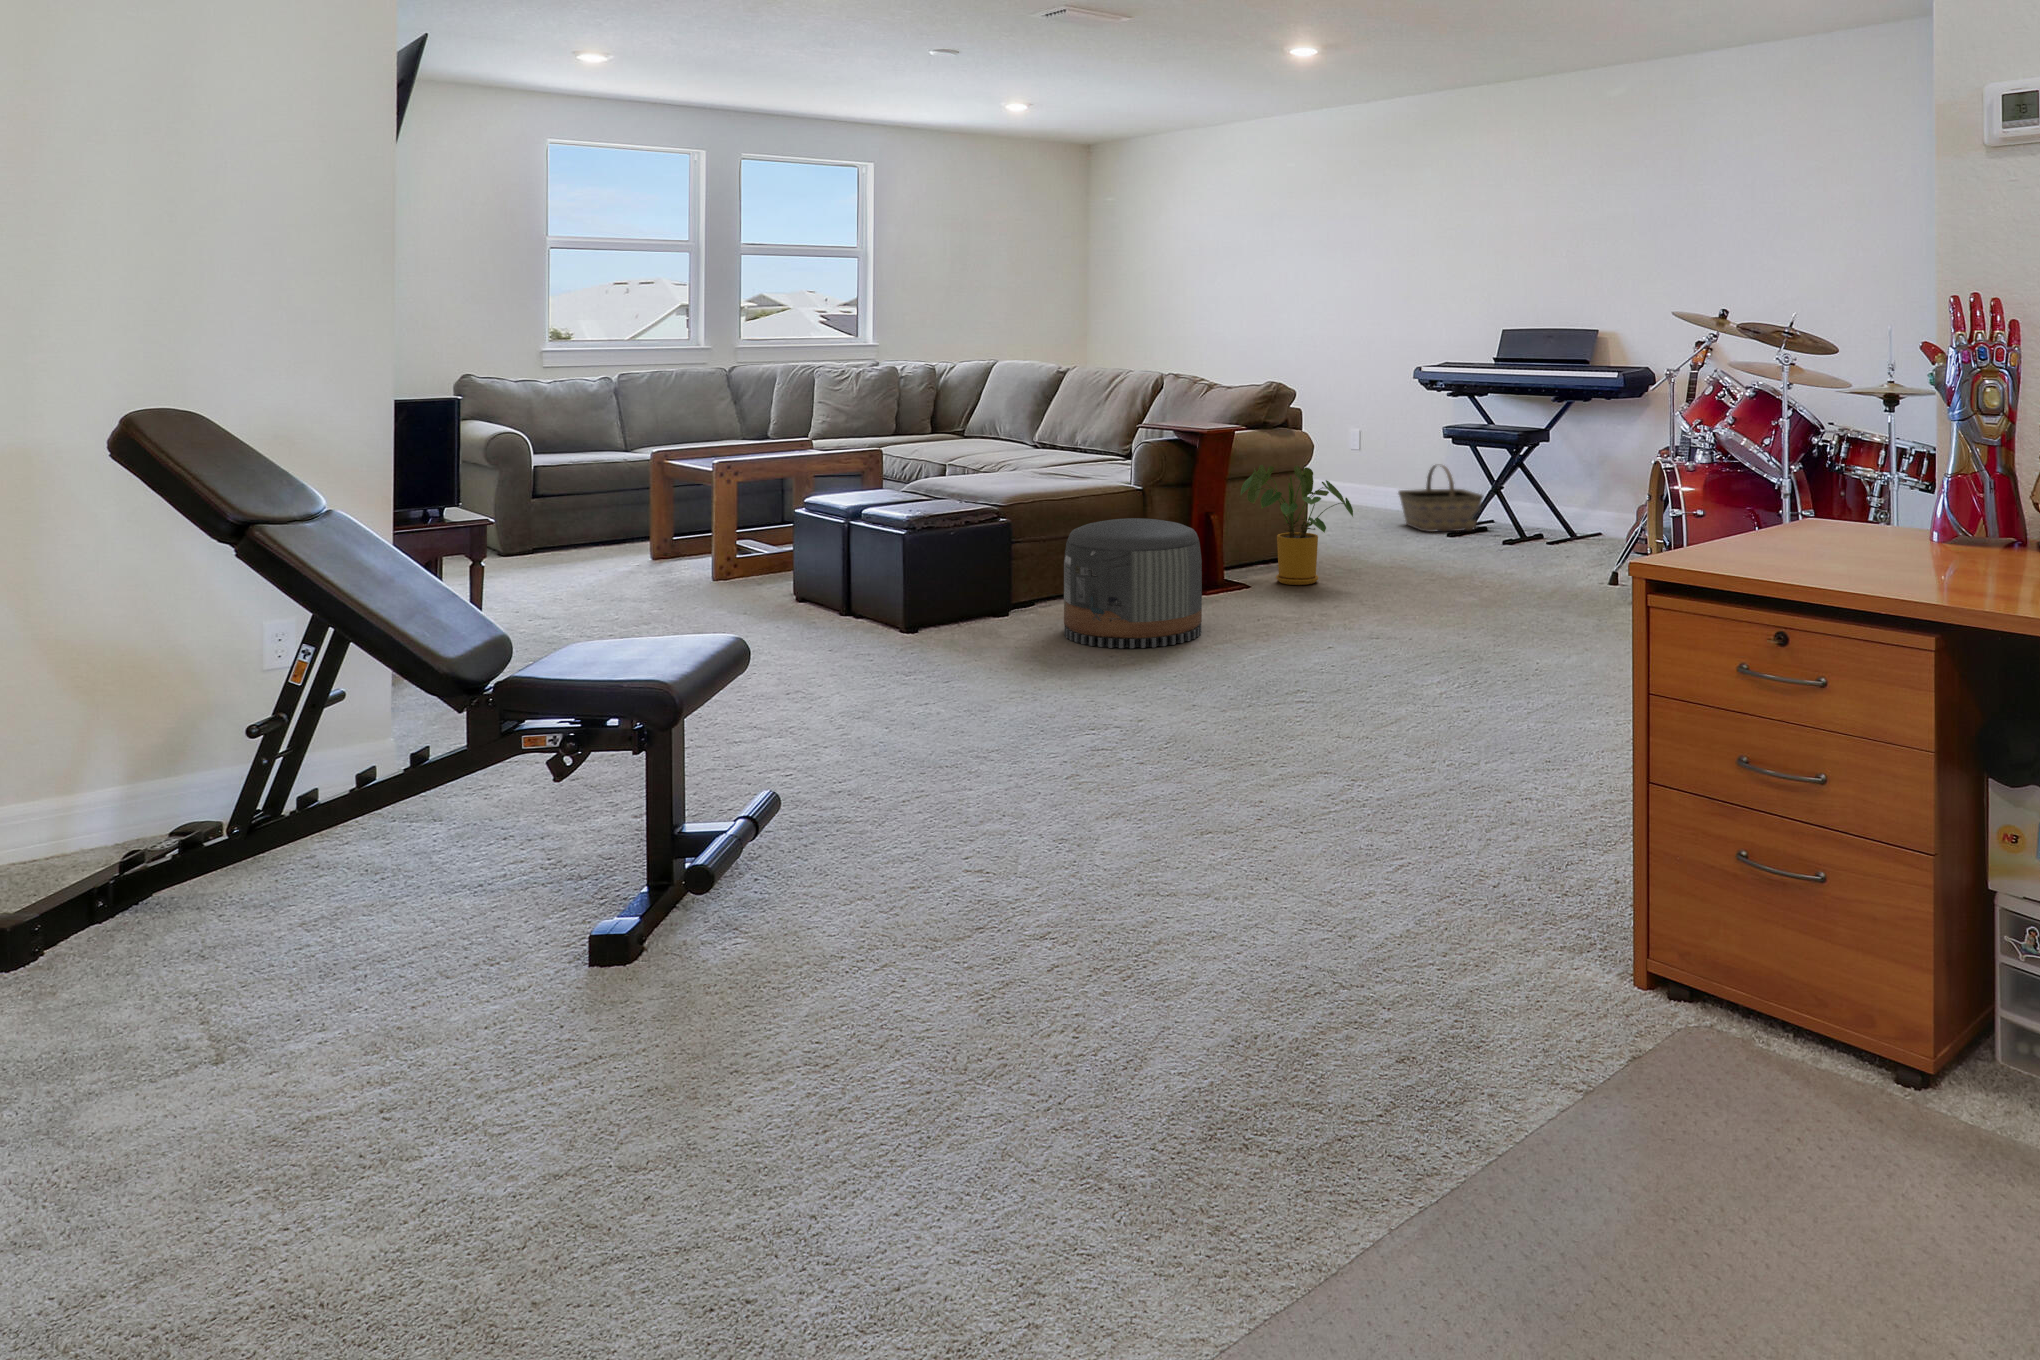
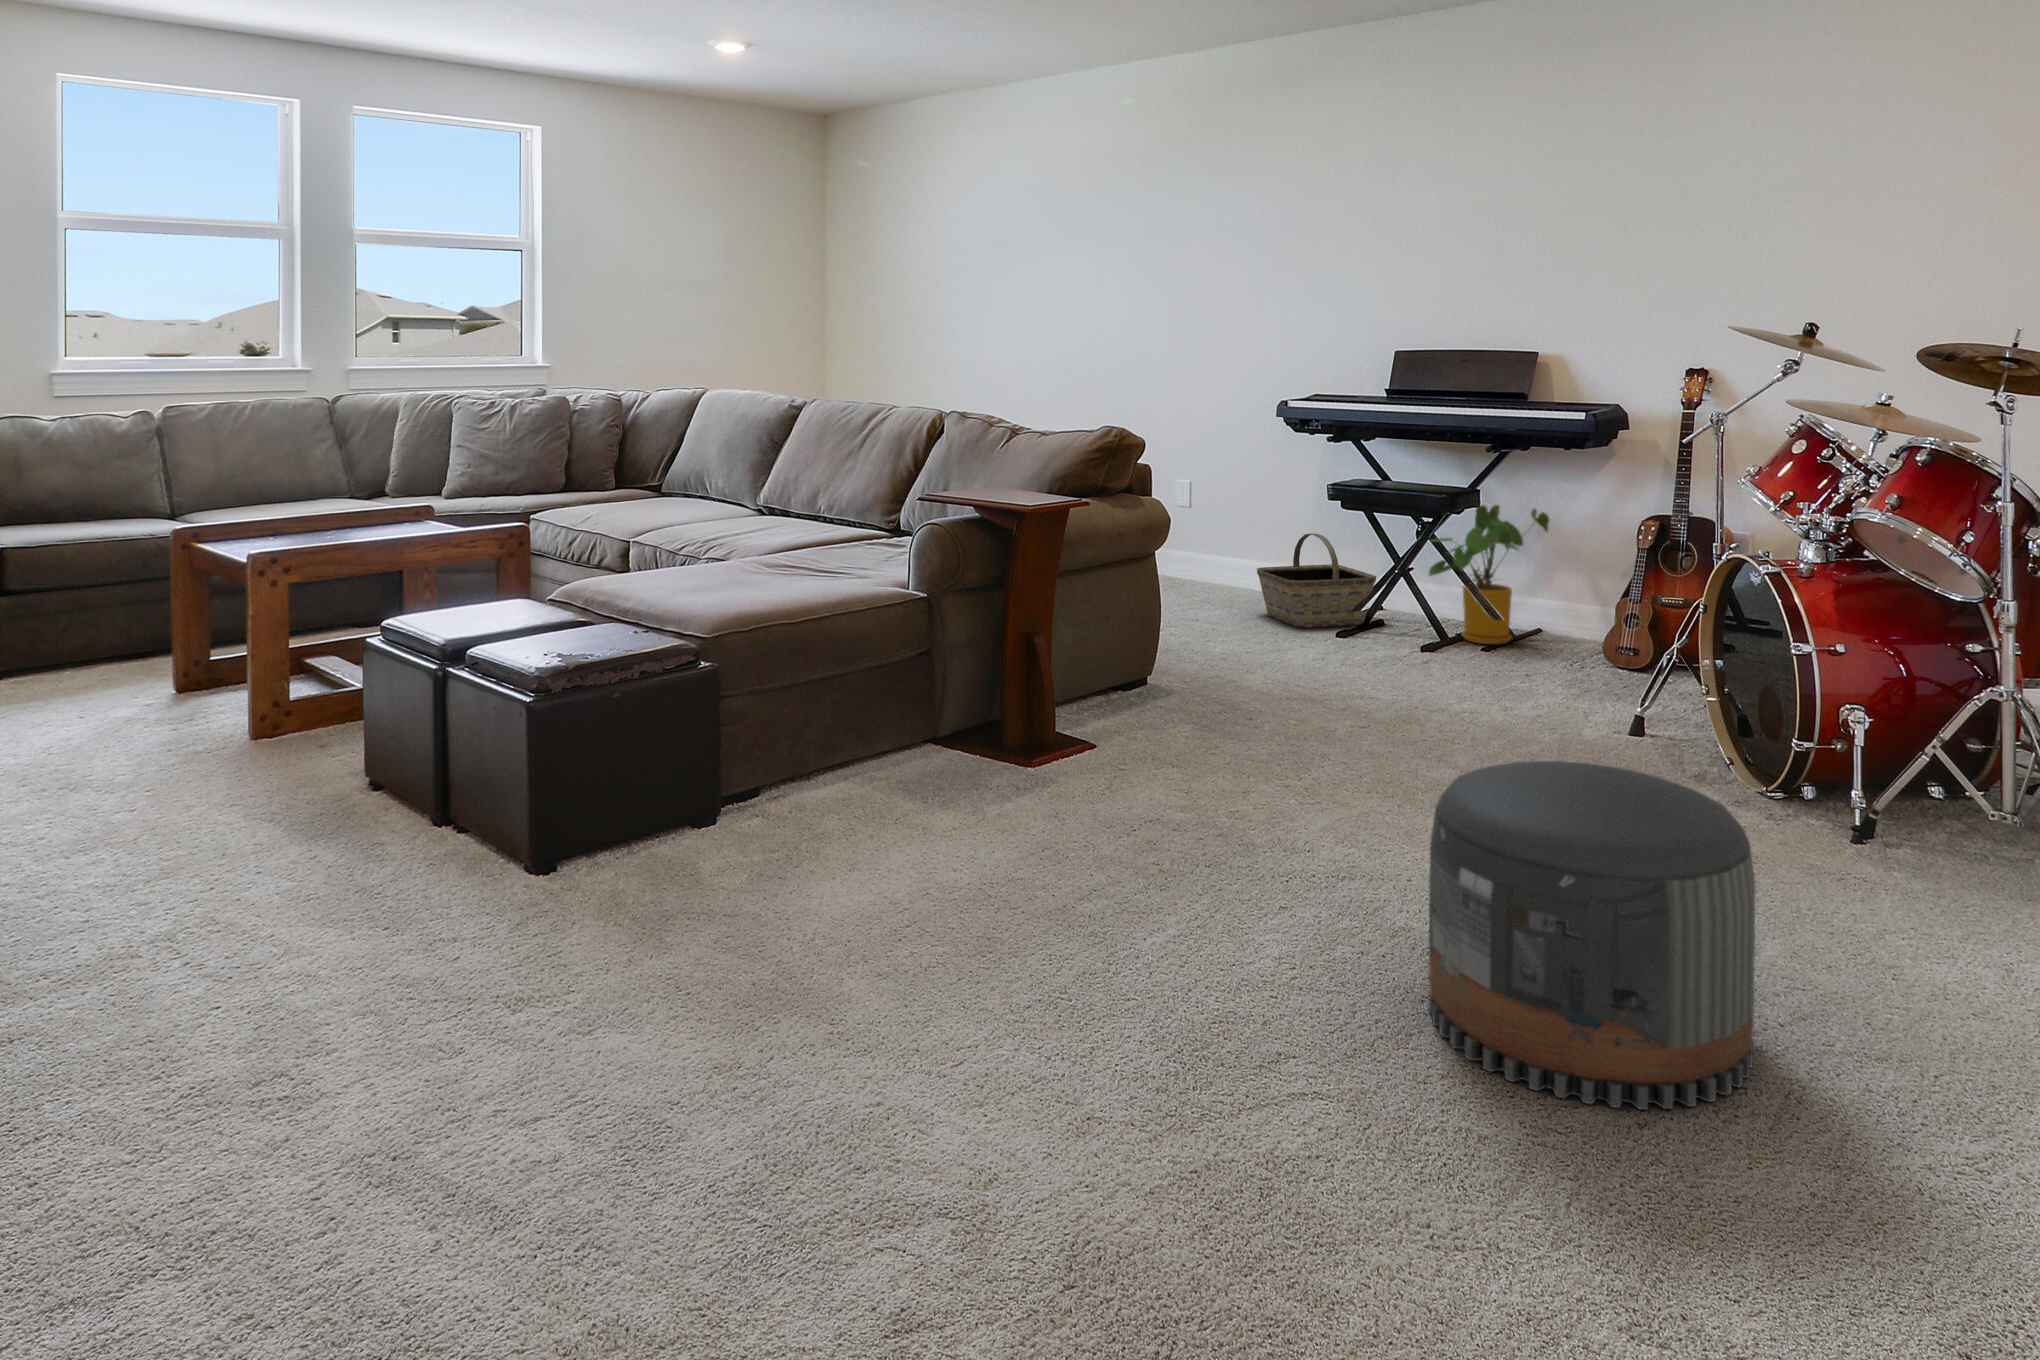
house plant: present [1241,465,1353,585] -> present [1428,505,1549,644]
pouf: present [1064,518,1202,648] -> present [1428,761,1755,1109]

